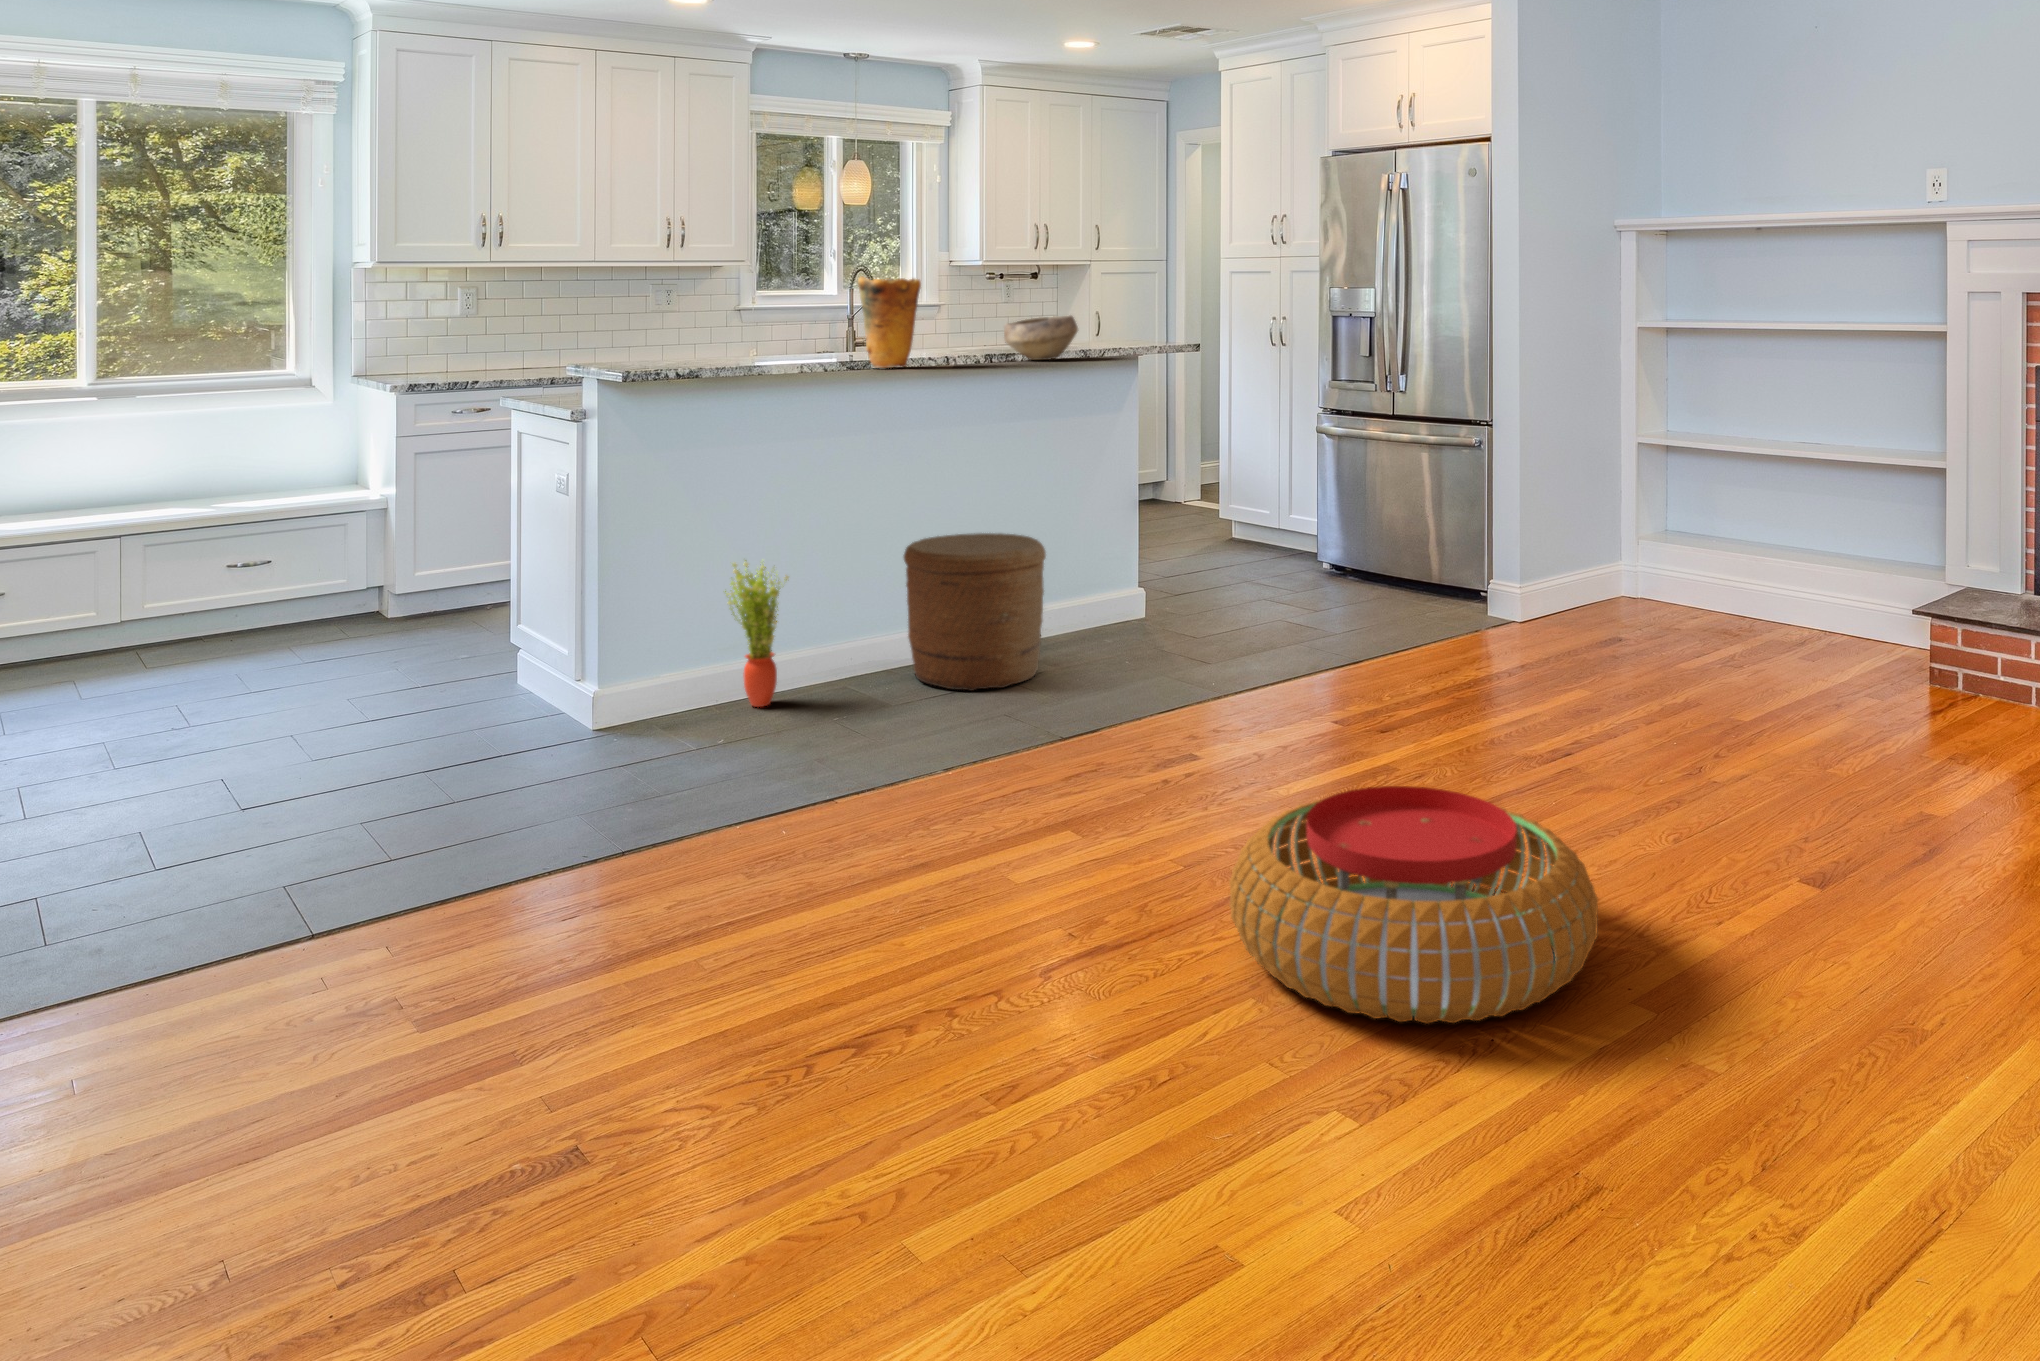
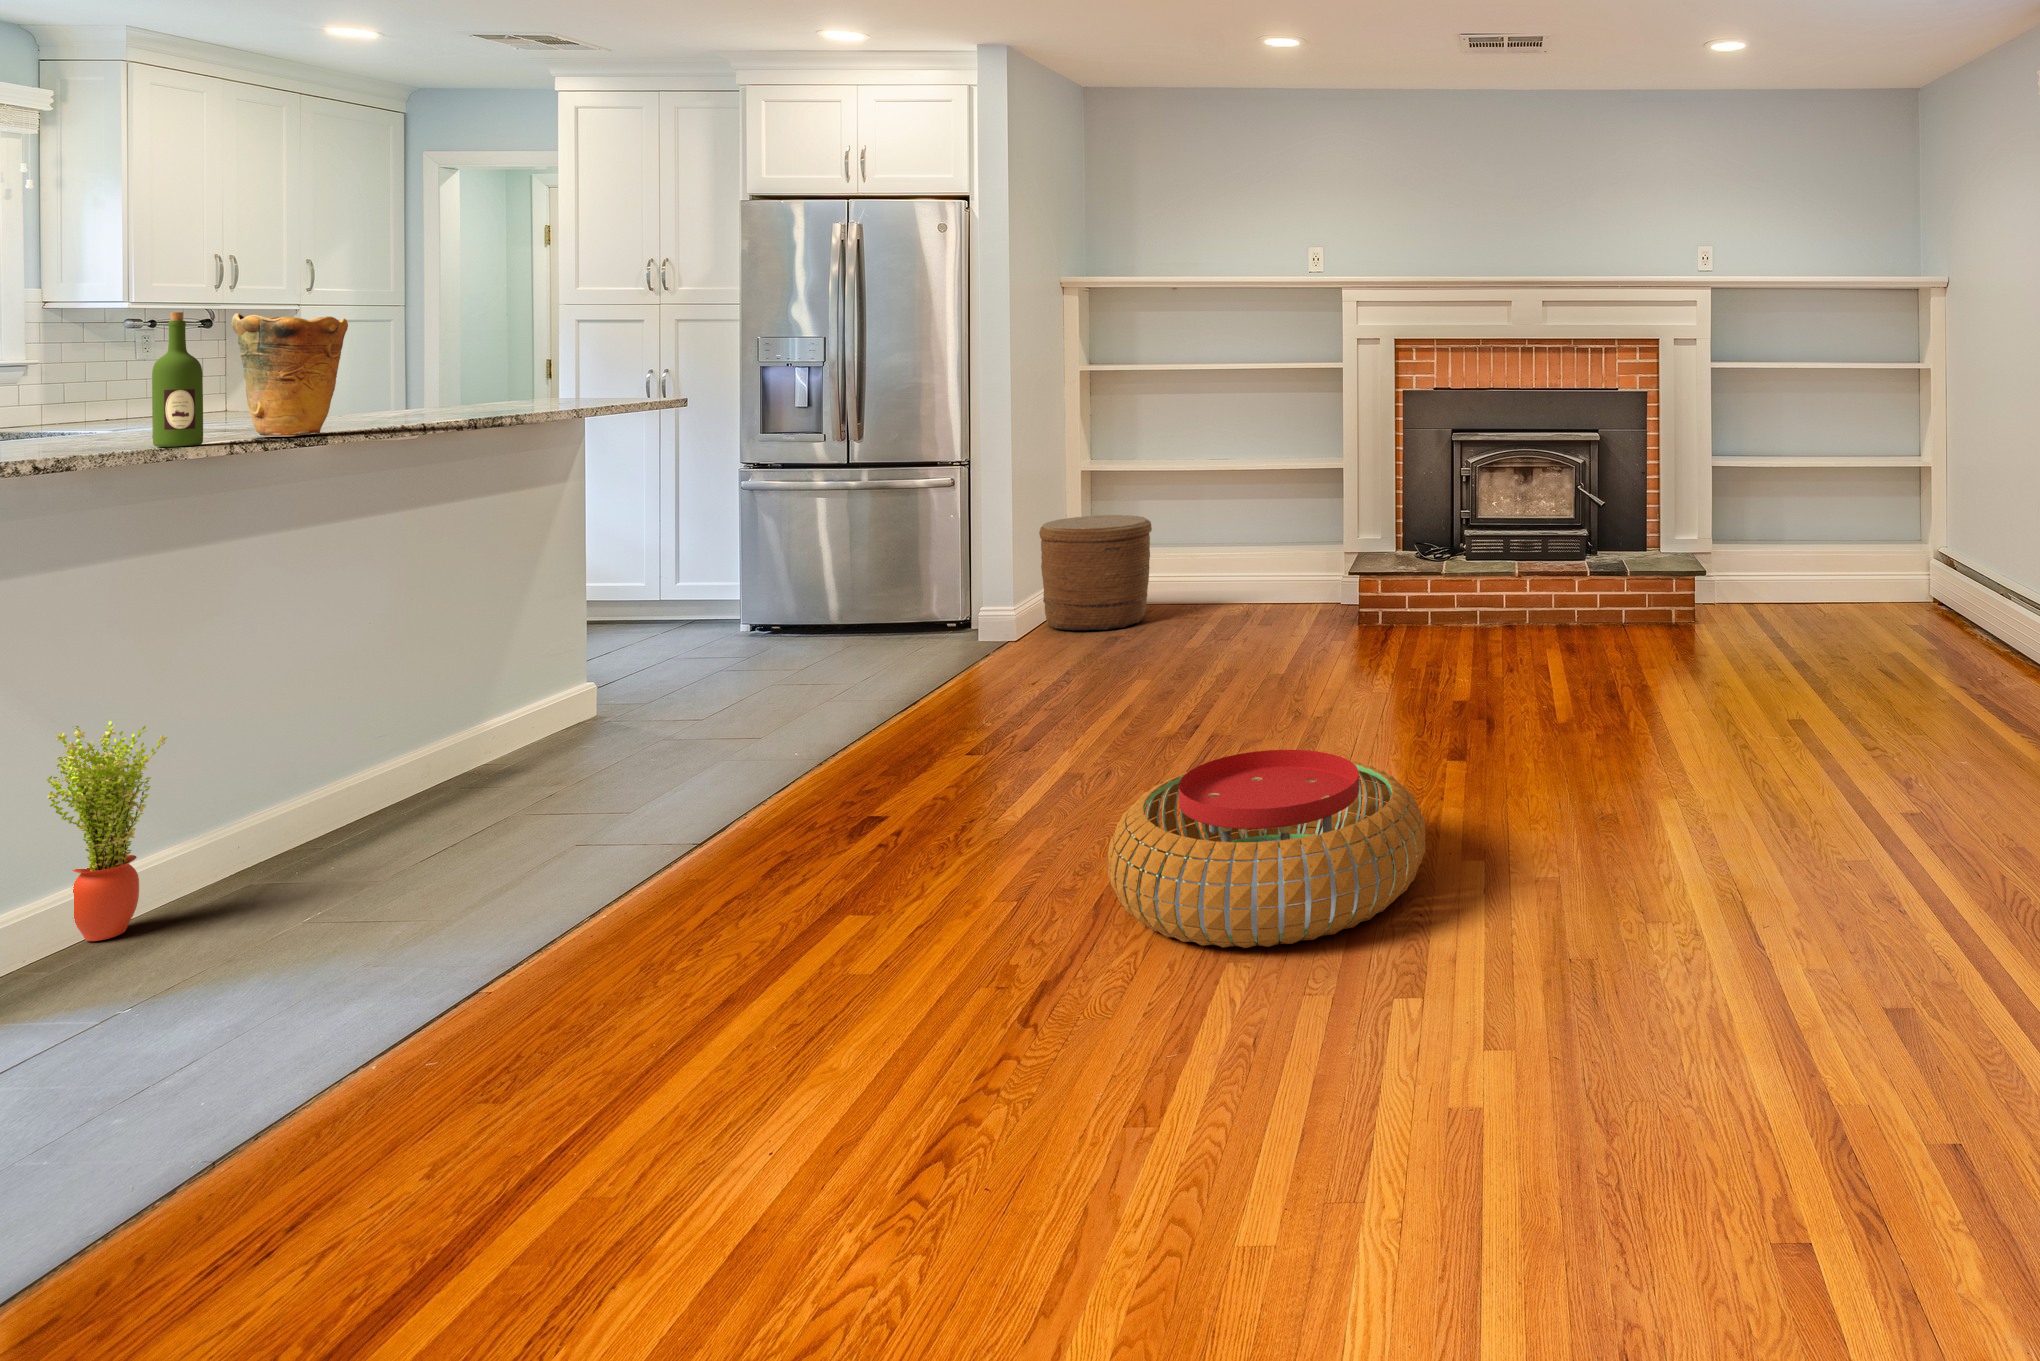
wine bottle: none [800,276,826,372] -> present [152,312,203,447]
bowl: present [1004,315,1078,360] -> none [422,364,535,419]
woven basket: present [904,533,1046,691] -> present [1039,515,1152,630]

